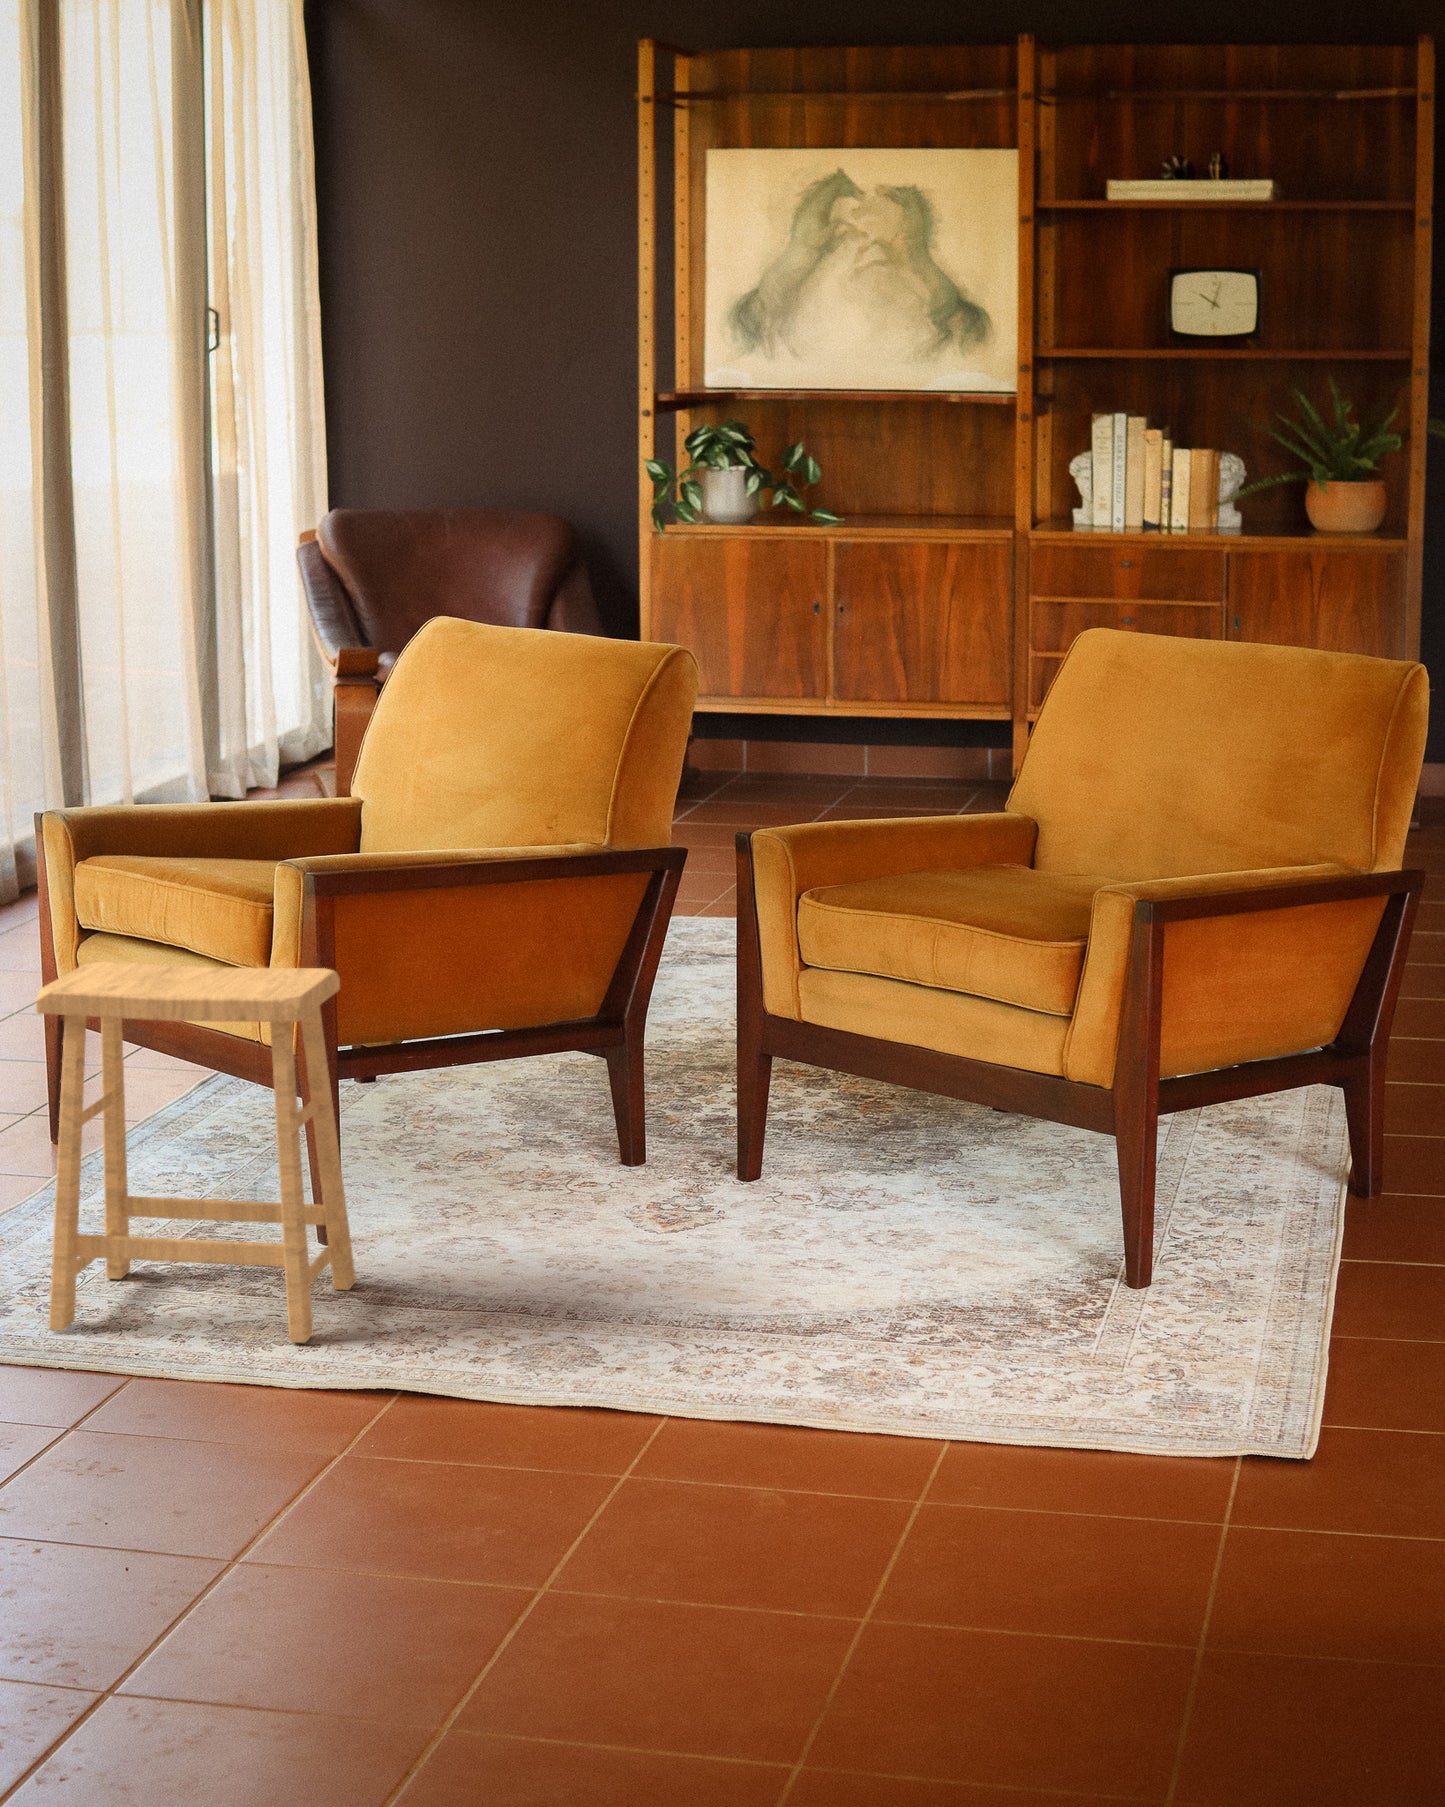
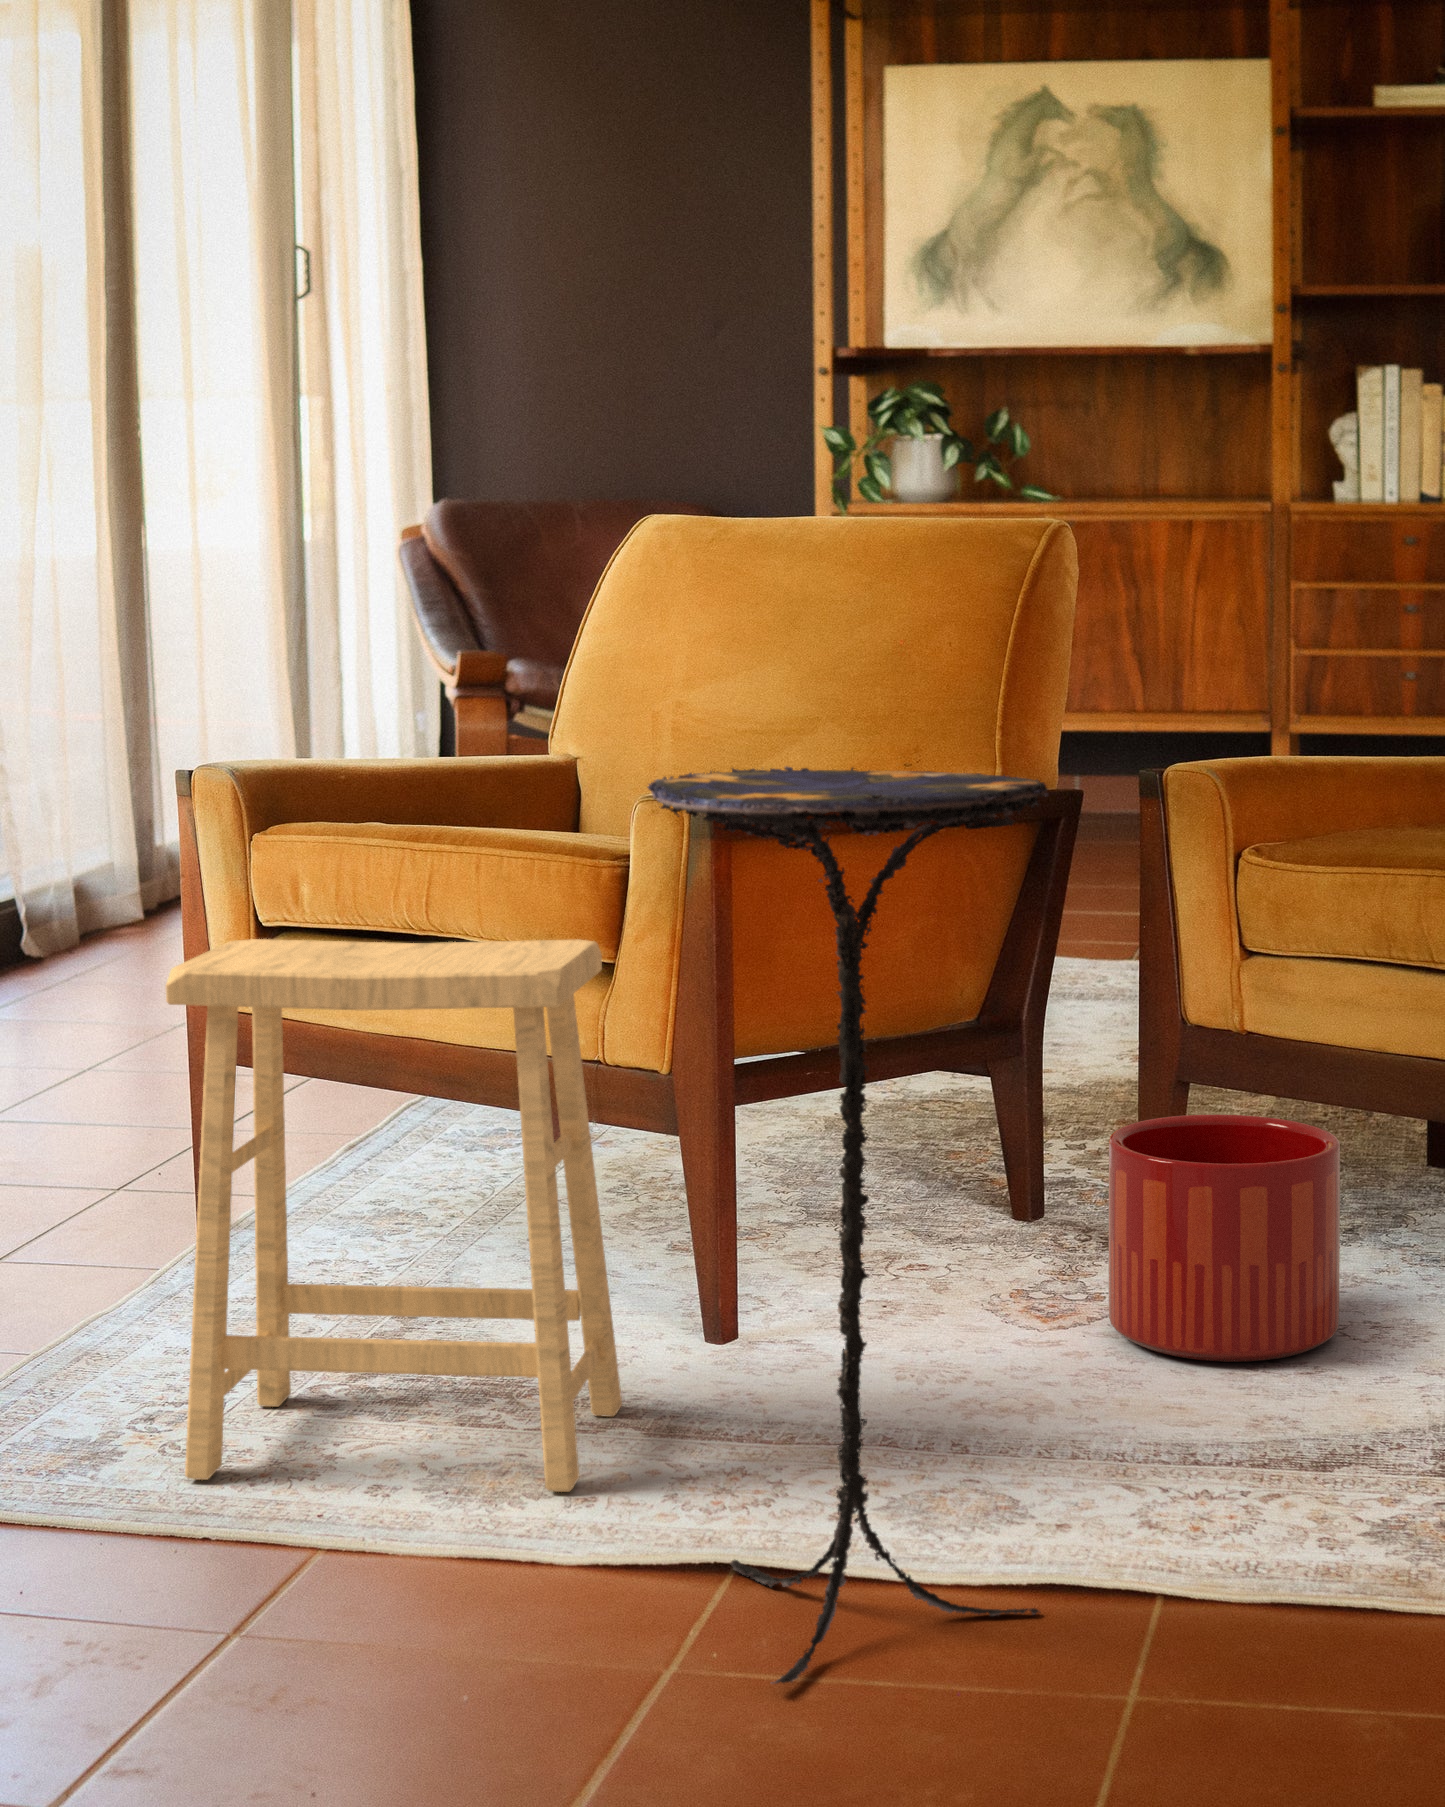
side table: none [331,879,590,1471] -> present [648,767,1048,1683]
planter: none [706,1083,864,1258] -> present [1109,1114,1340,1362]

